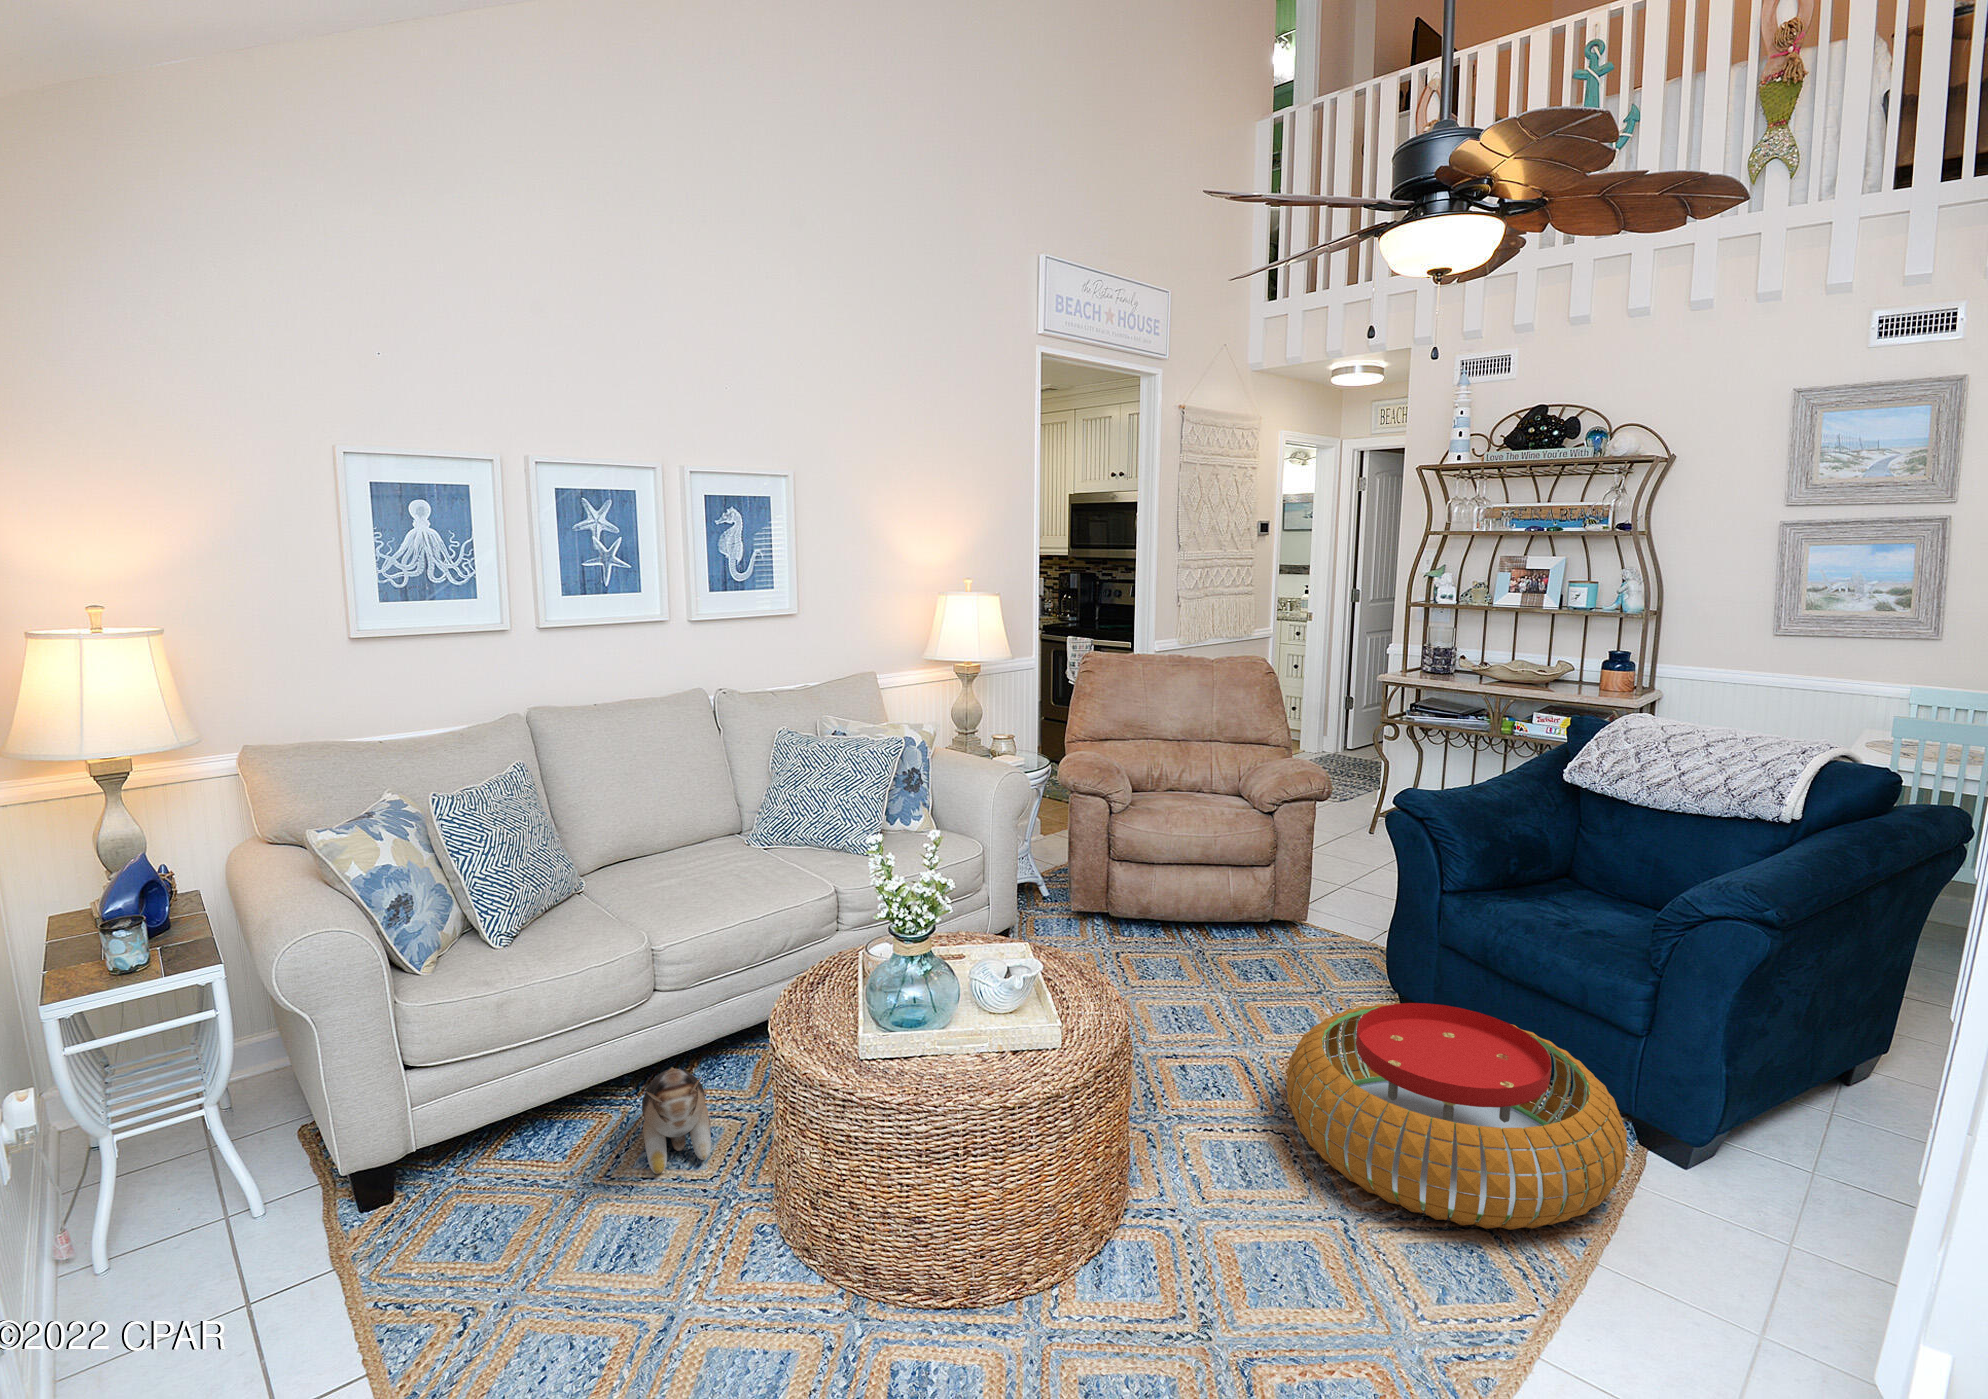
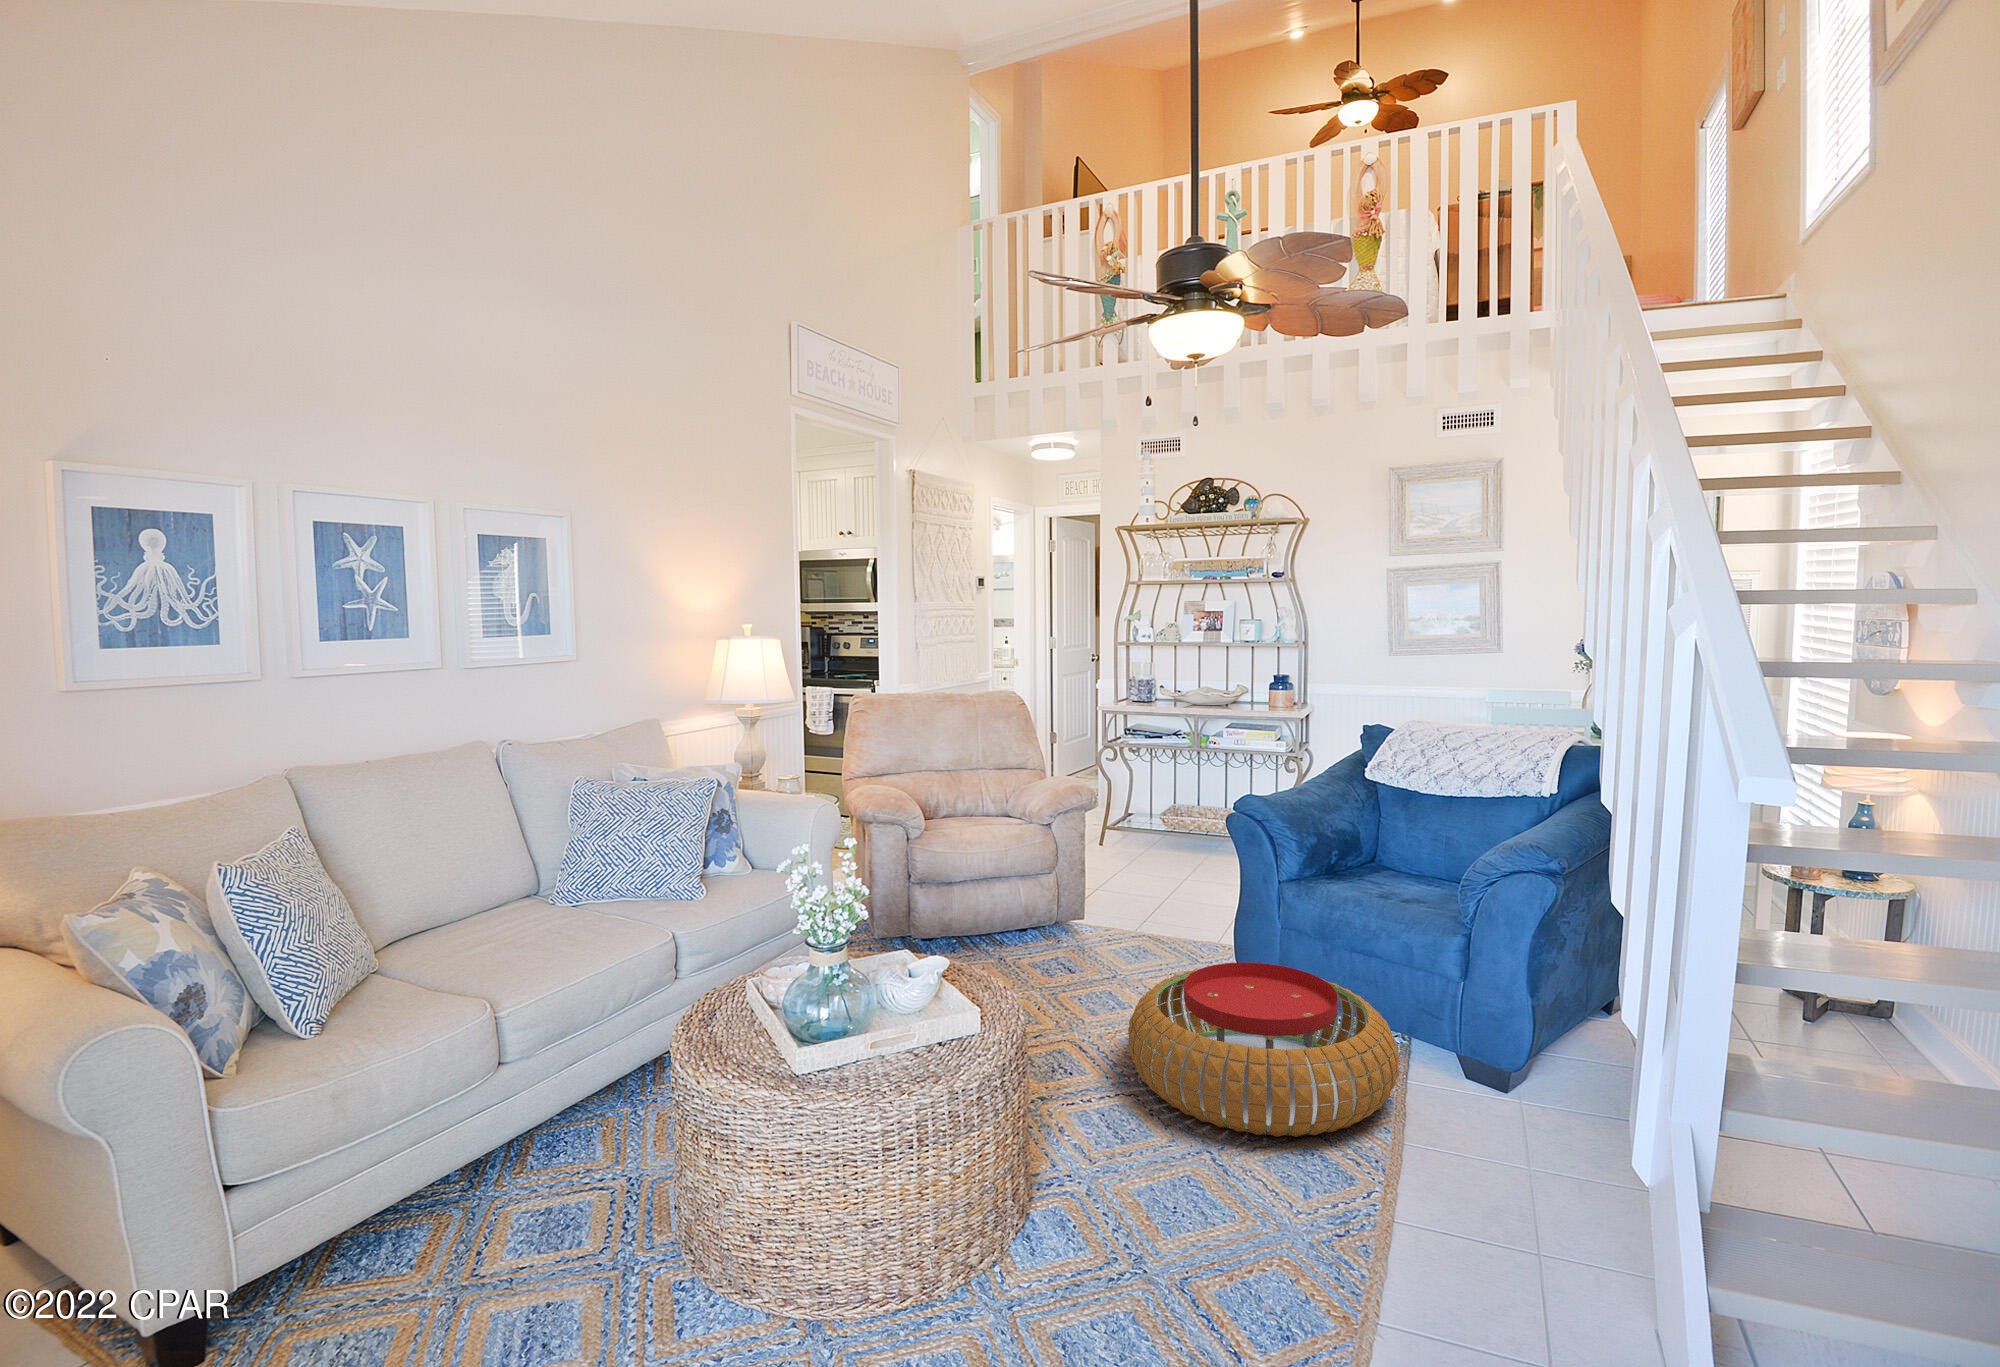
plush toy: present [642,1067,711,1174] -> none [504,1133,595,1258]

